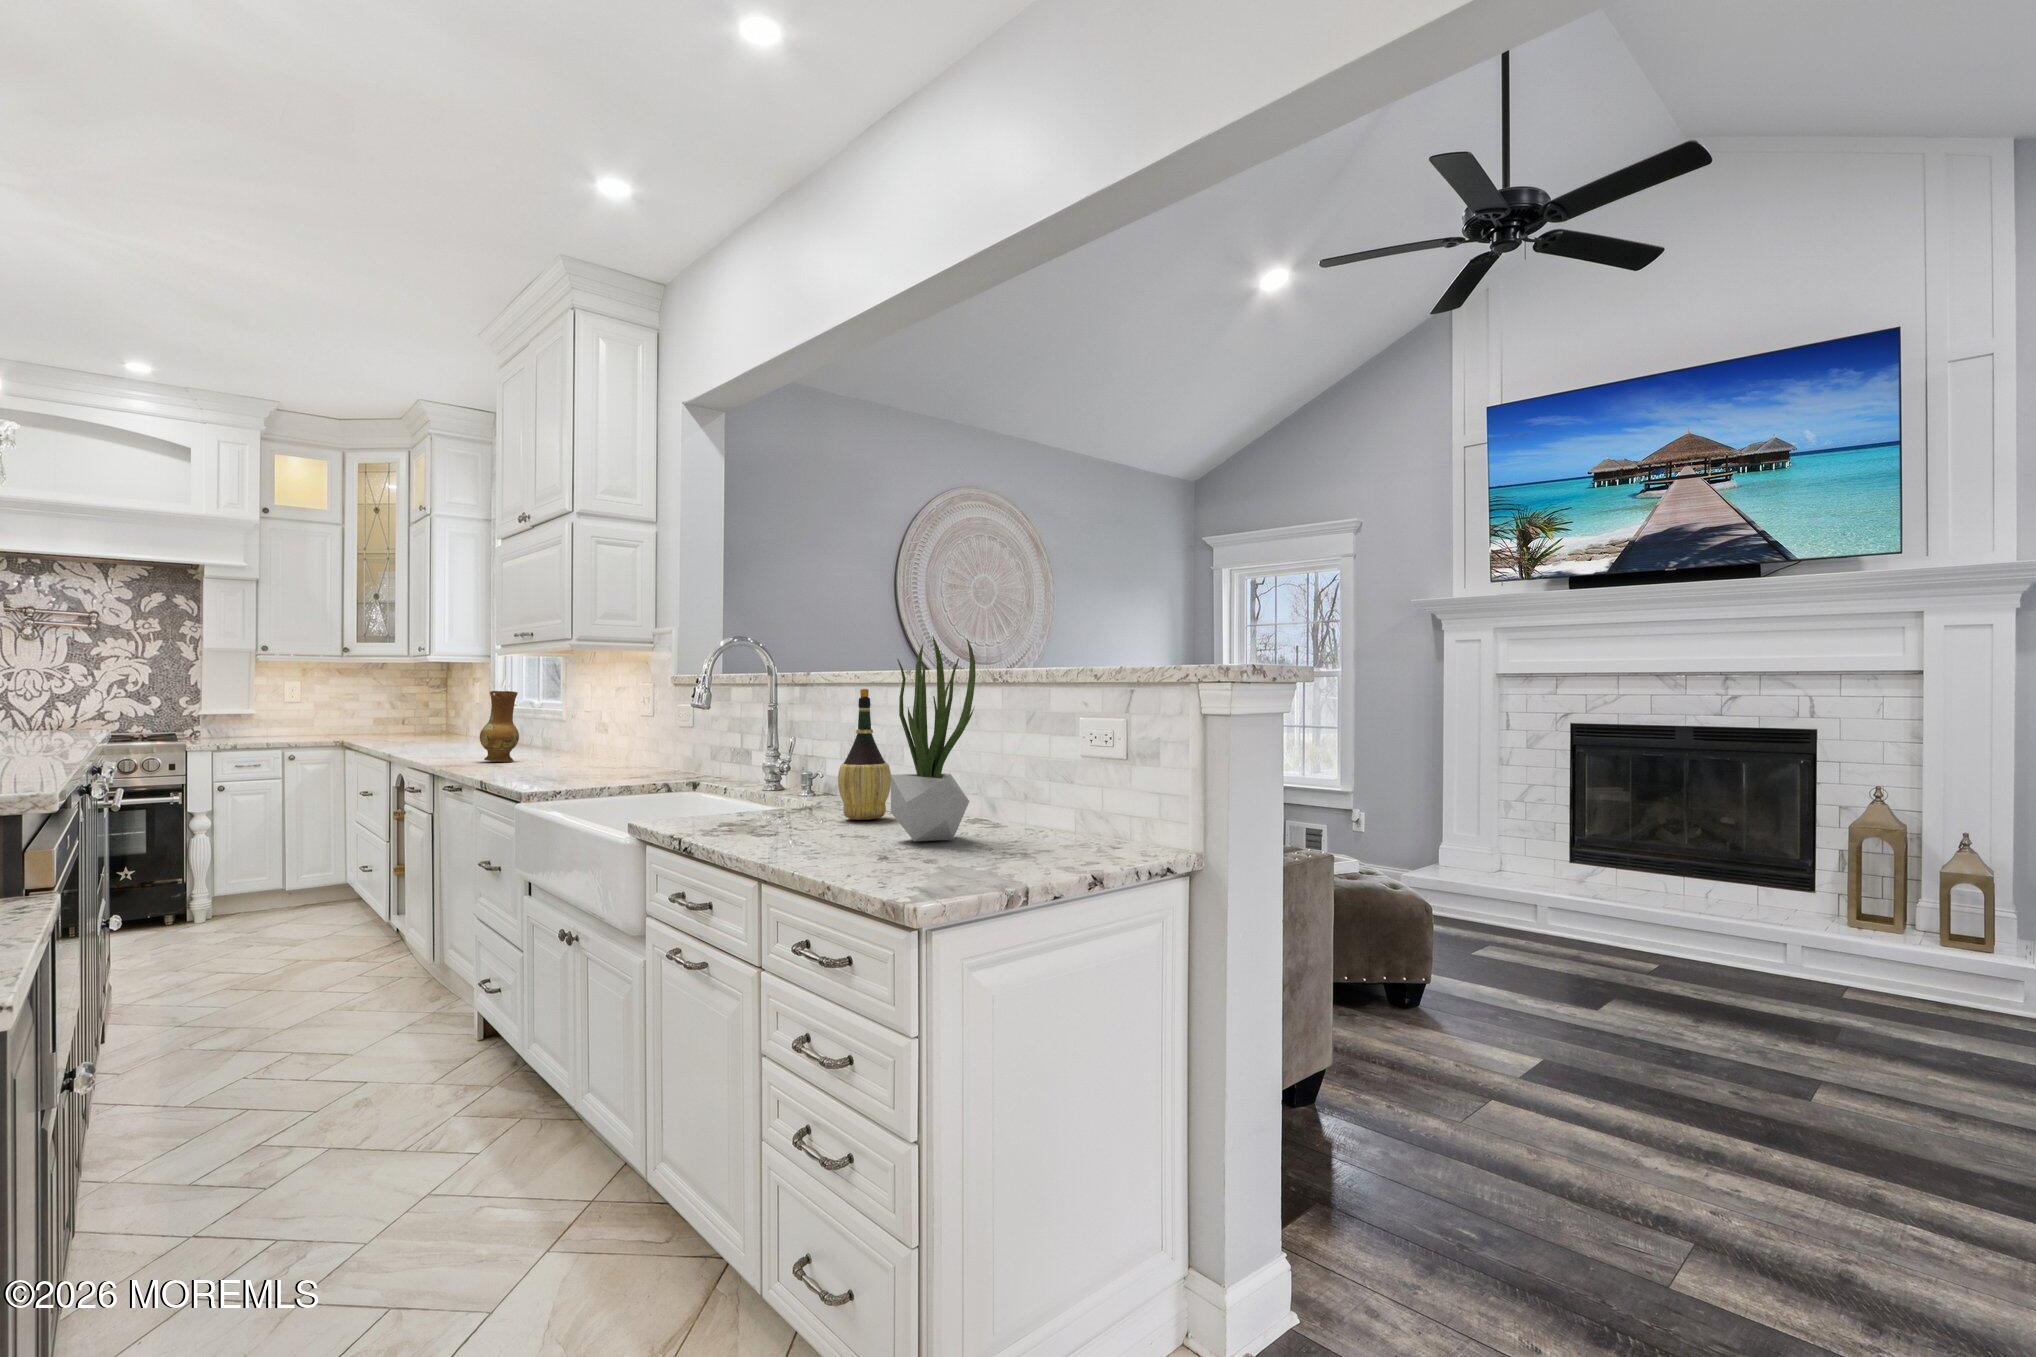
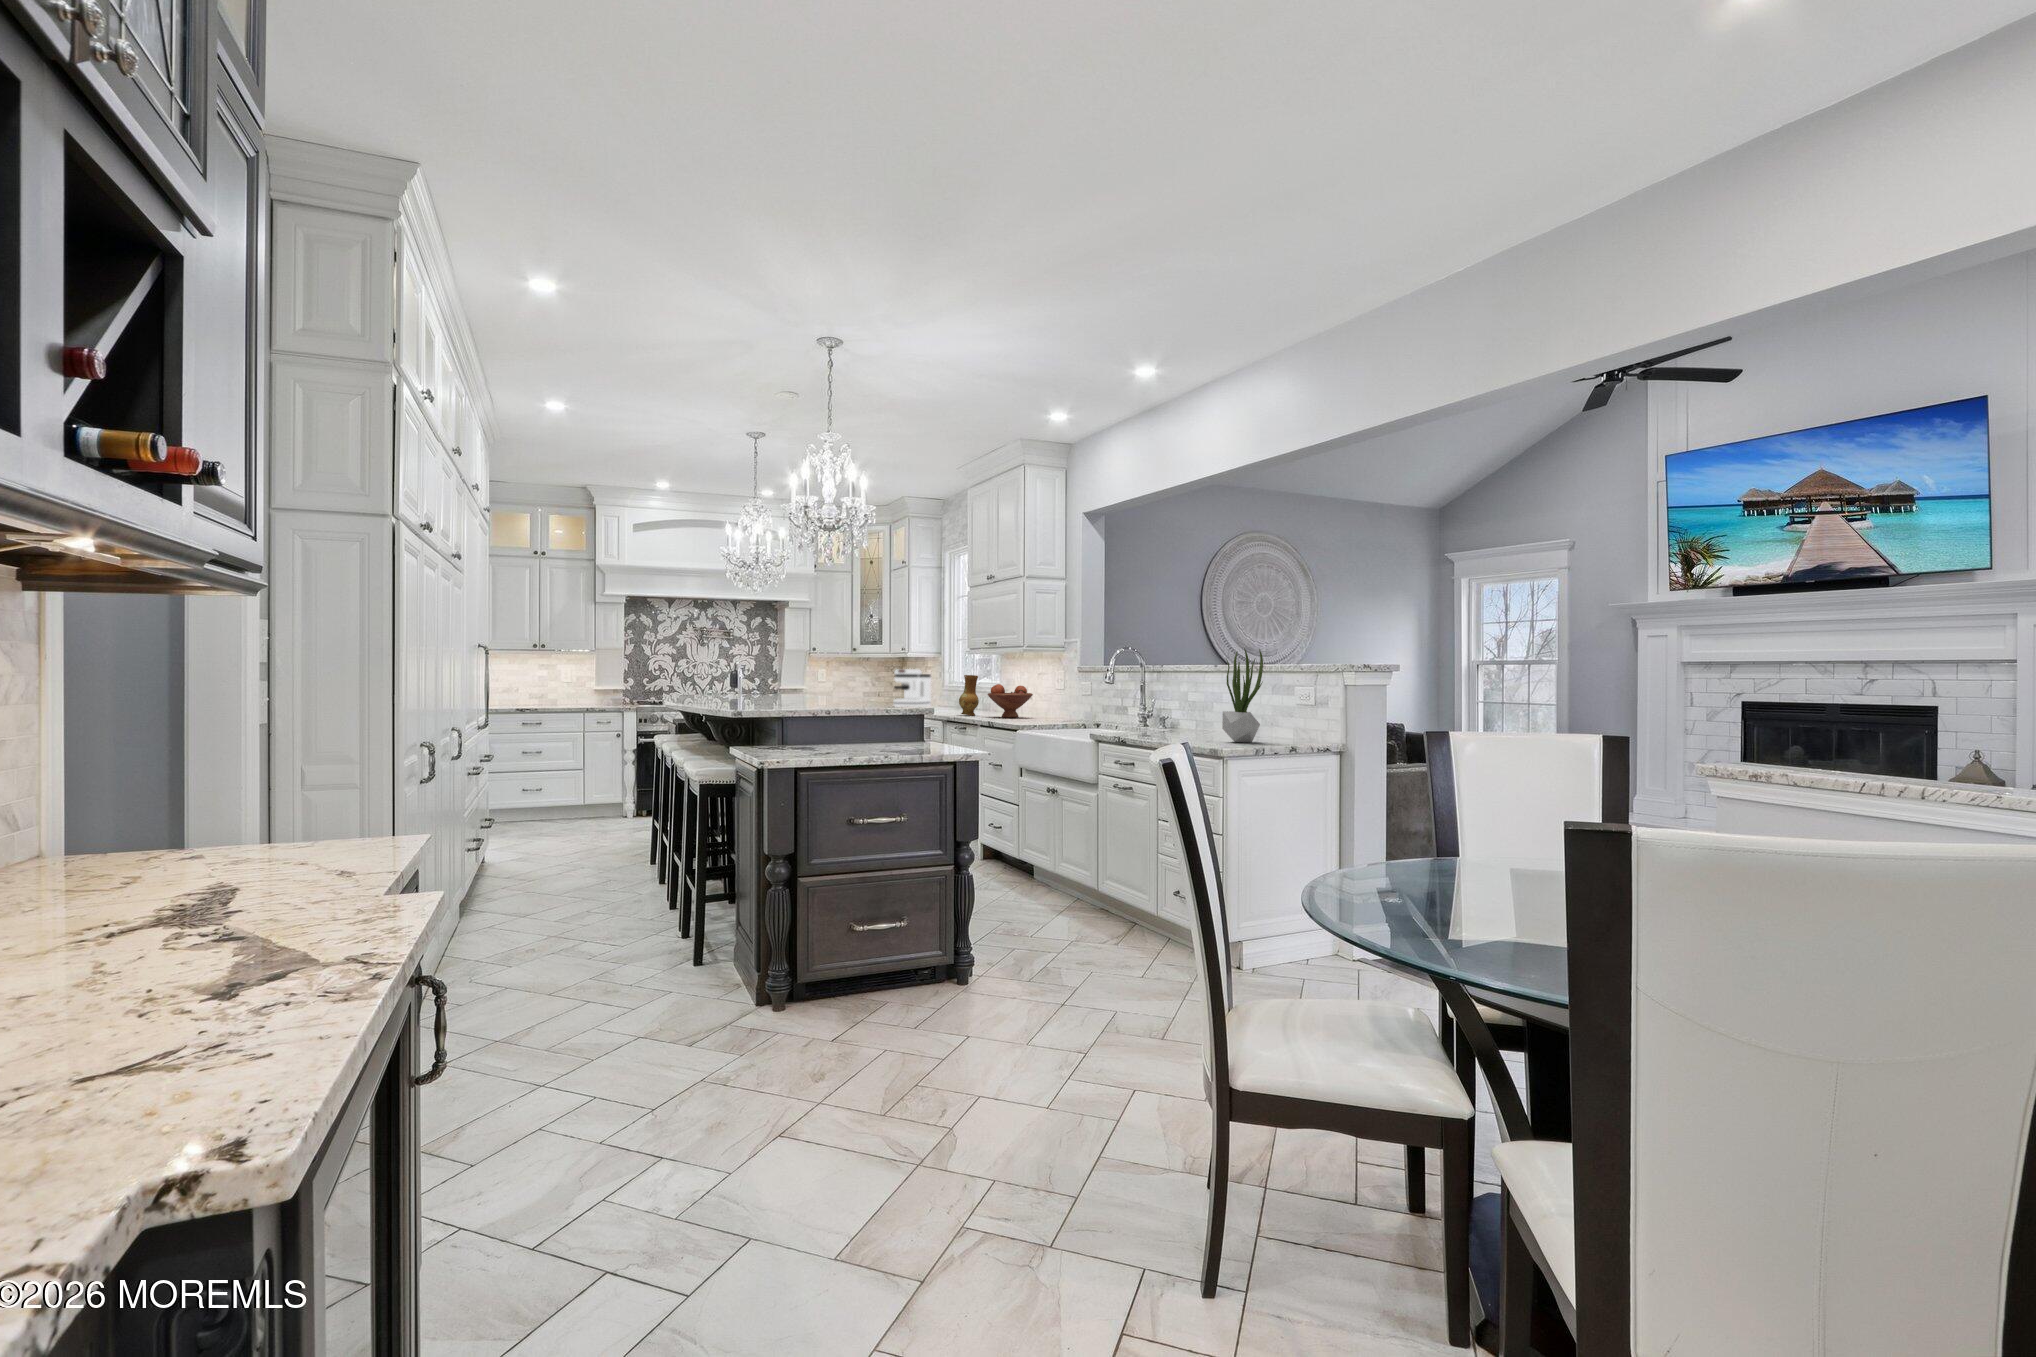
coffee maker: none [410,680,485,744] -> present [893,669,931,708]
wine bottle: present [838,689,891,820] -> none [1190,672,1217,737]
fruit bowl: none [525,707,612,766] -> present [988,684,1033,718]

